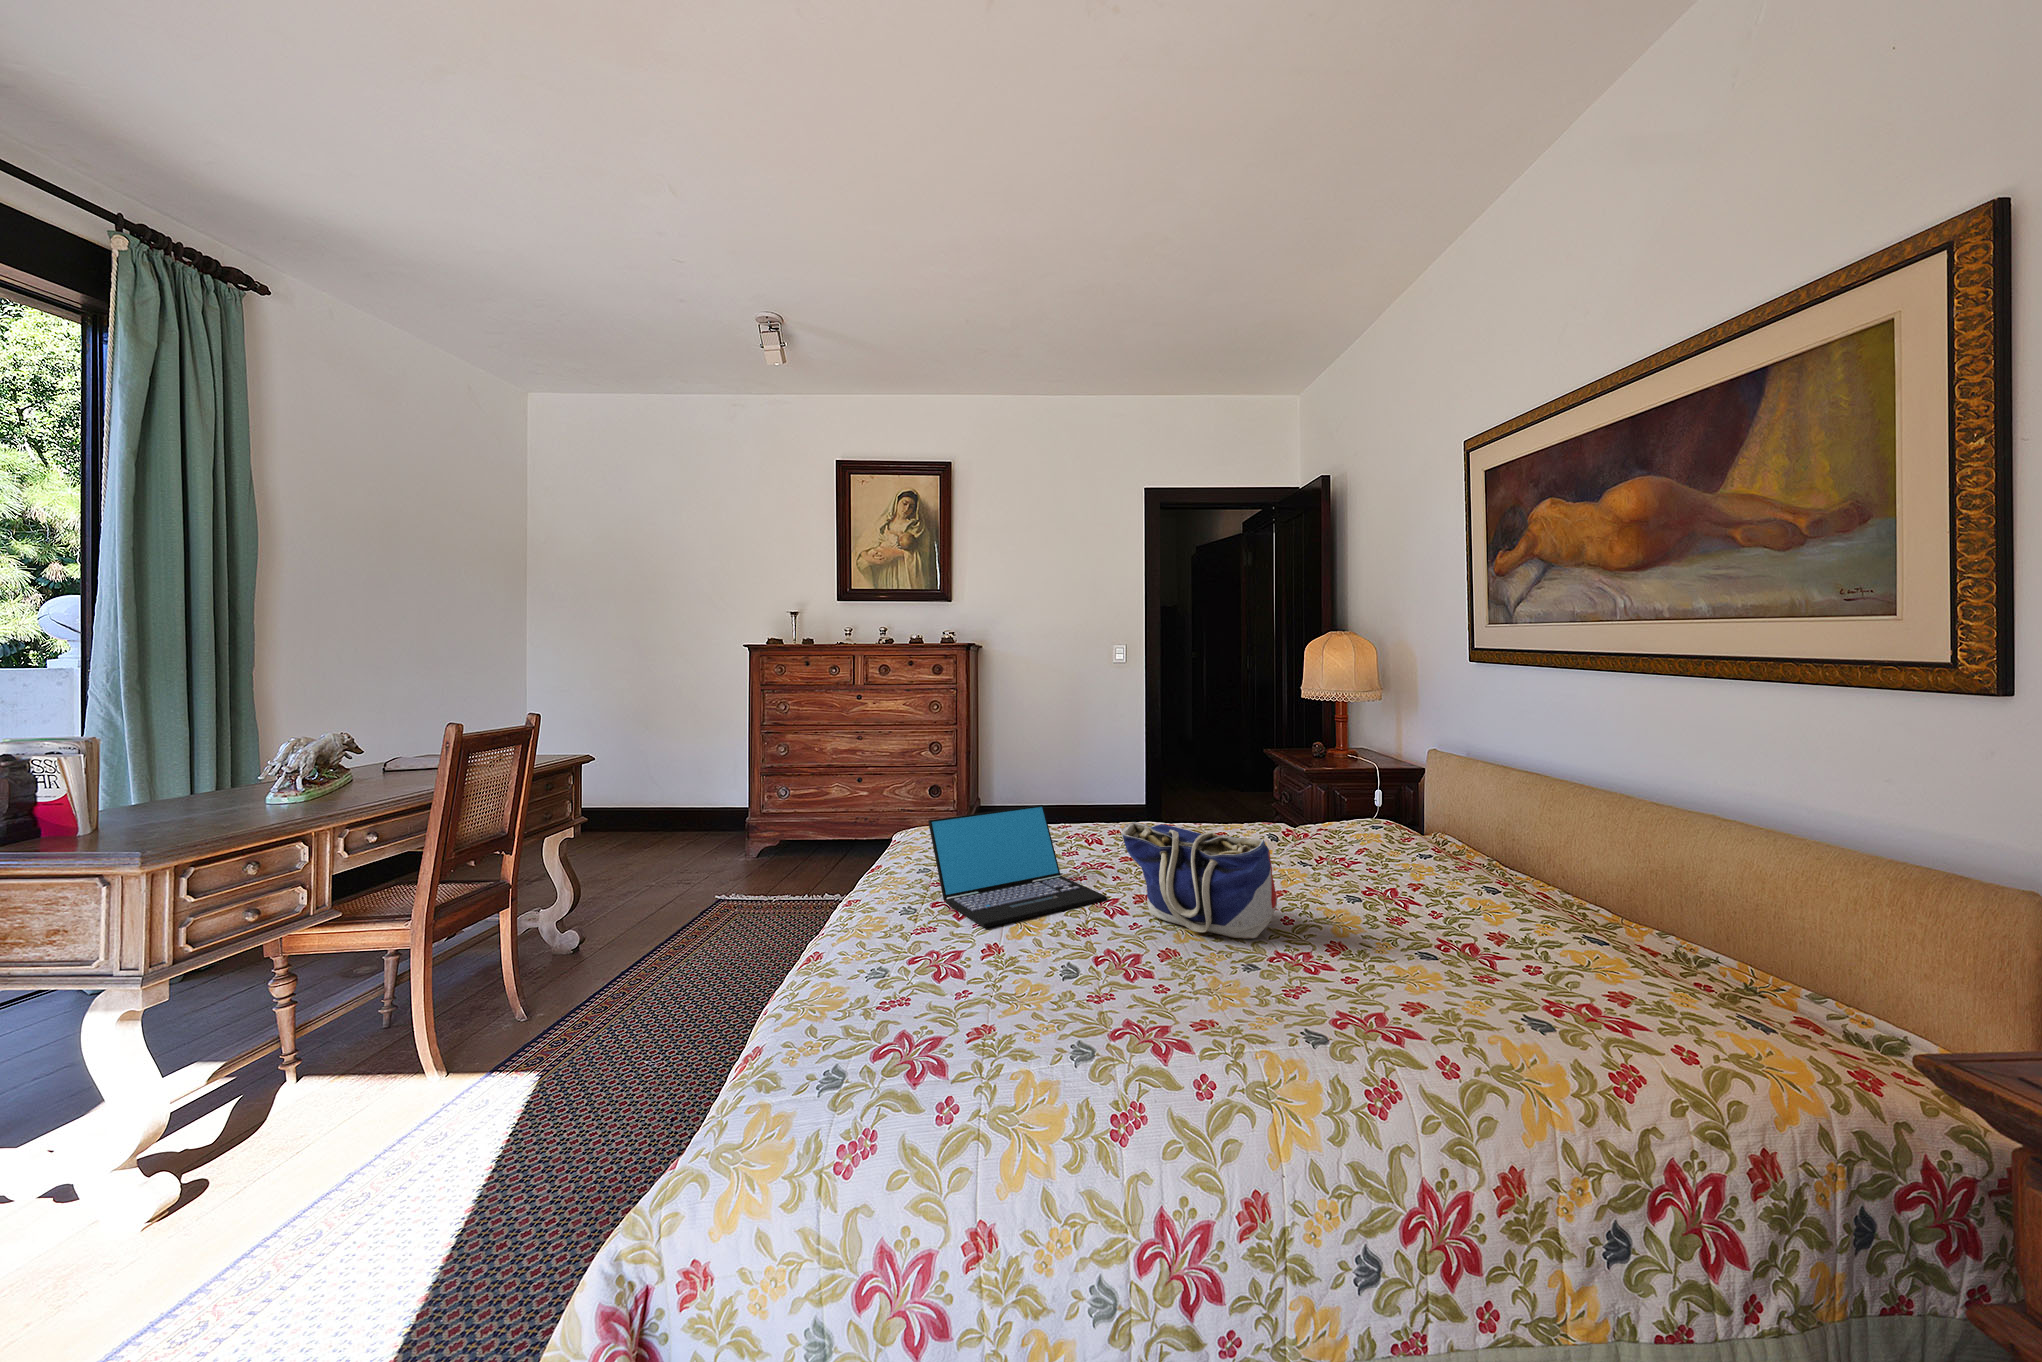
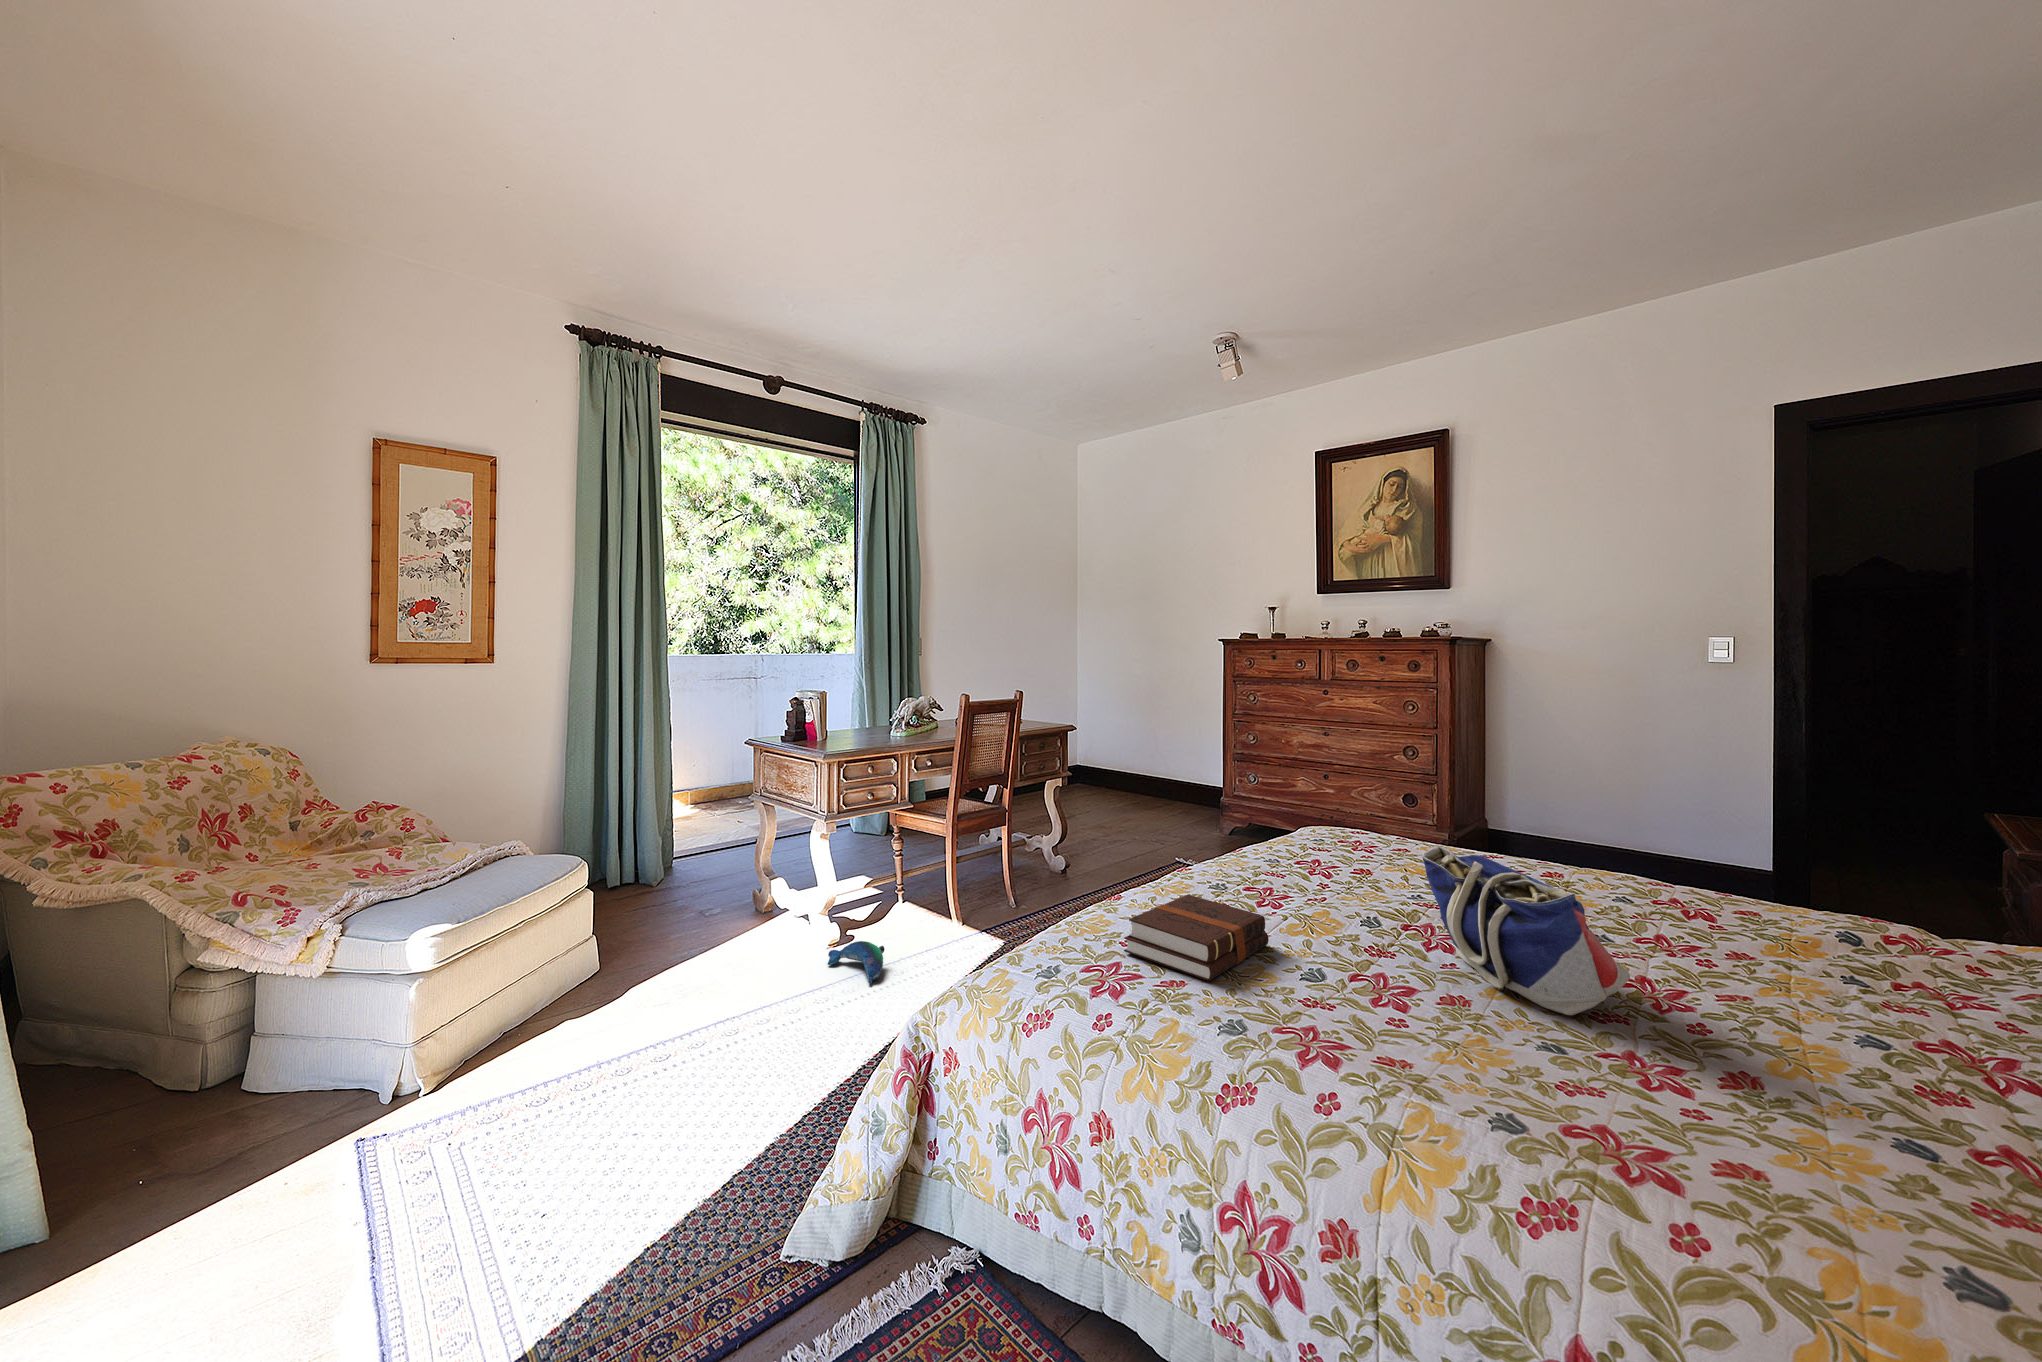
laptop: present [928,805,1107,928] -> none [1249,808,1427,929]
hardback book: none [900,928,1019,1016] -> present [1124,895,1269,981]
plush toy: none [176,1160,326,1244] -> present [828,941,885,984]

